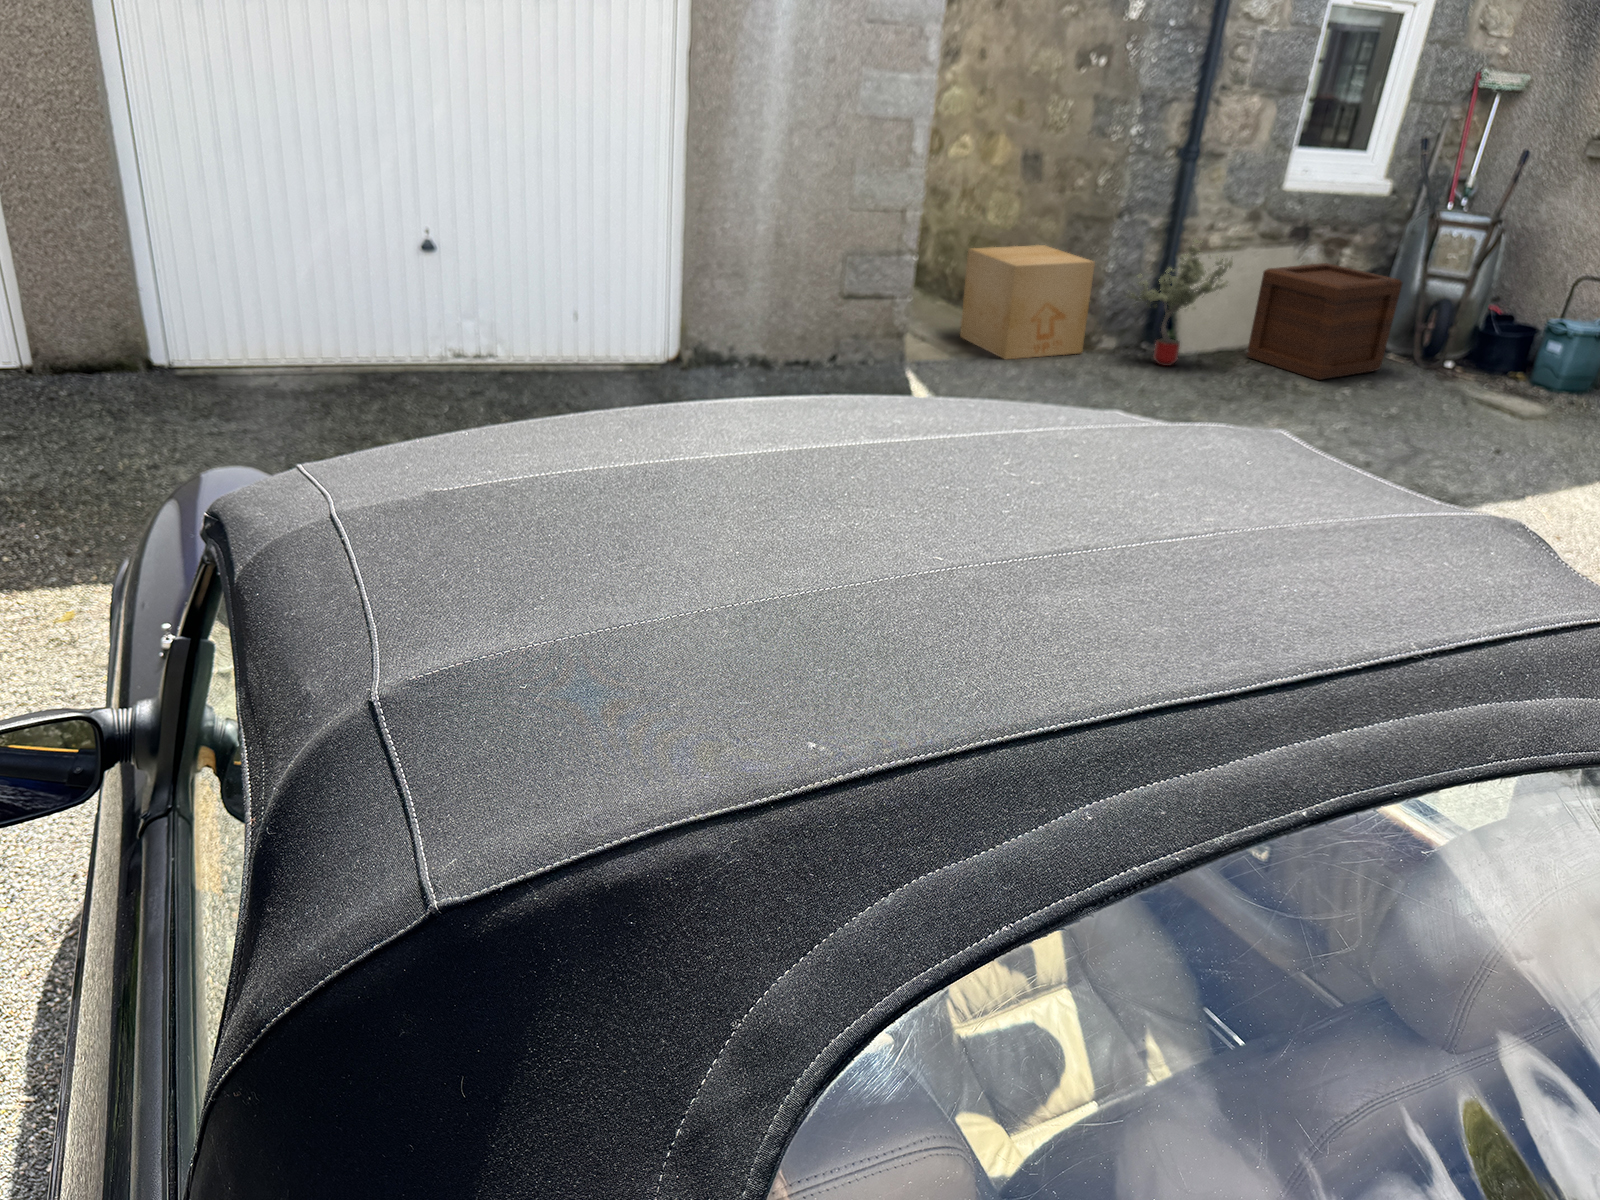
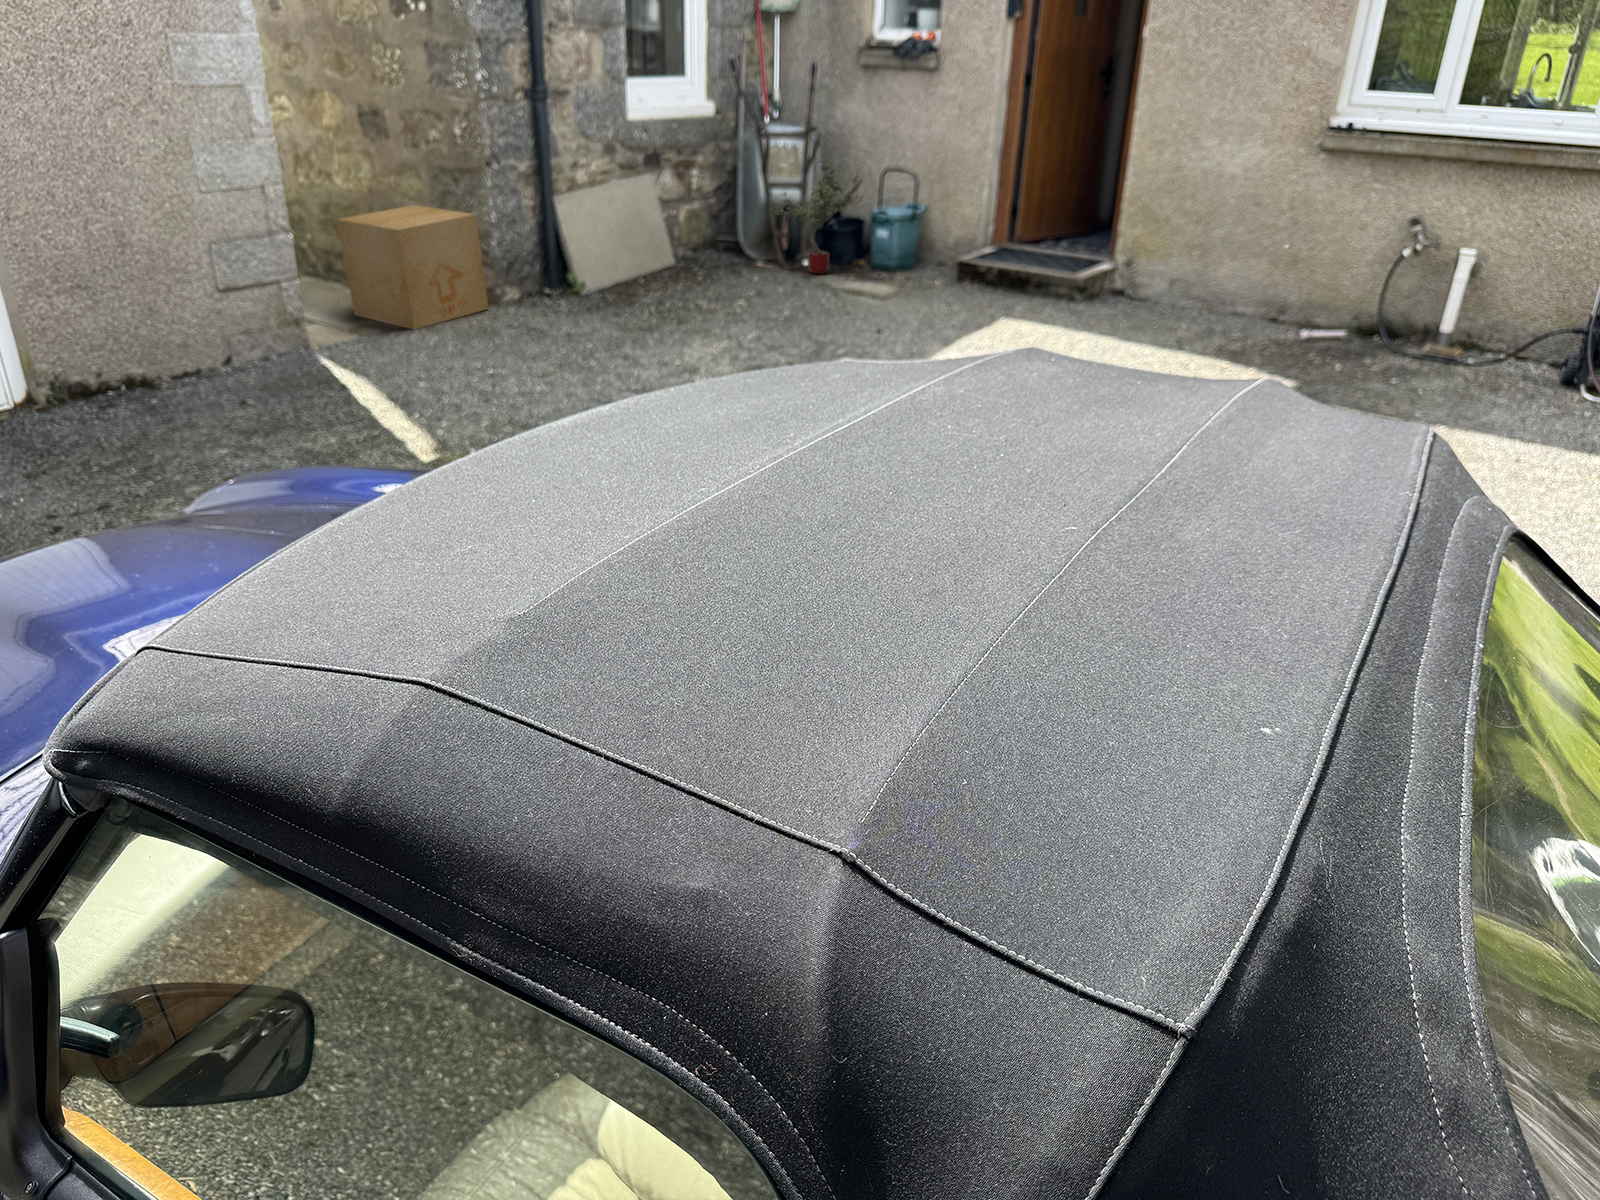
potted tree: present [1126,238,1233,366] -> present [775,158,863,274]
wooden crate: present [1247,263,1403,380] -> none [634,186,756,295]

